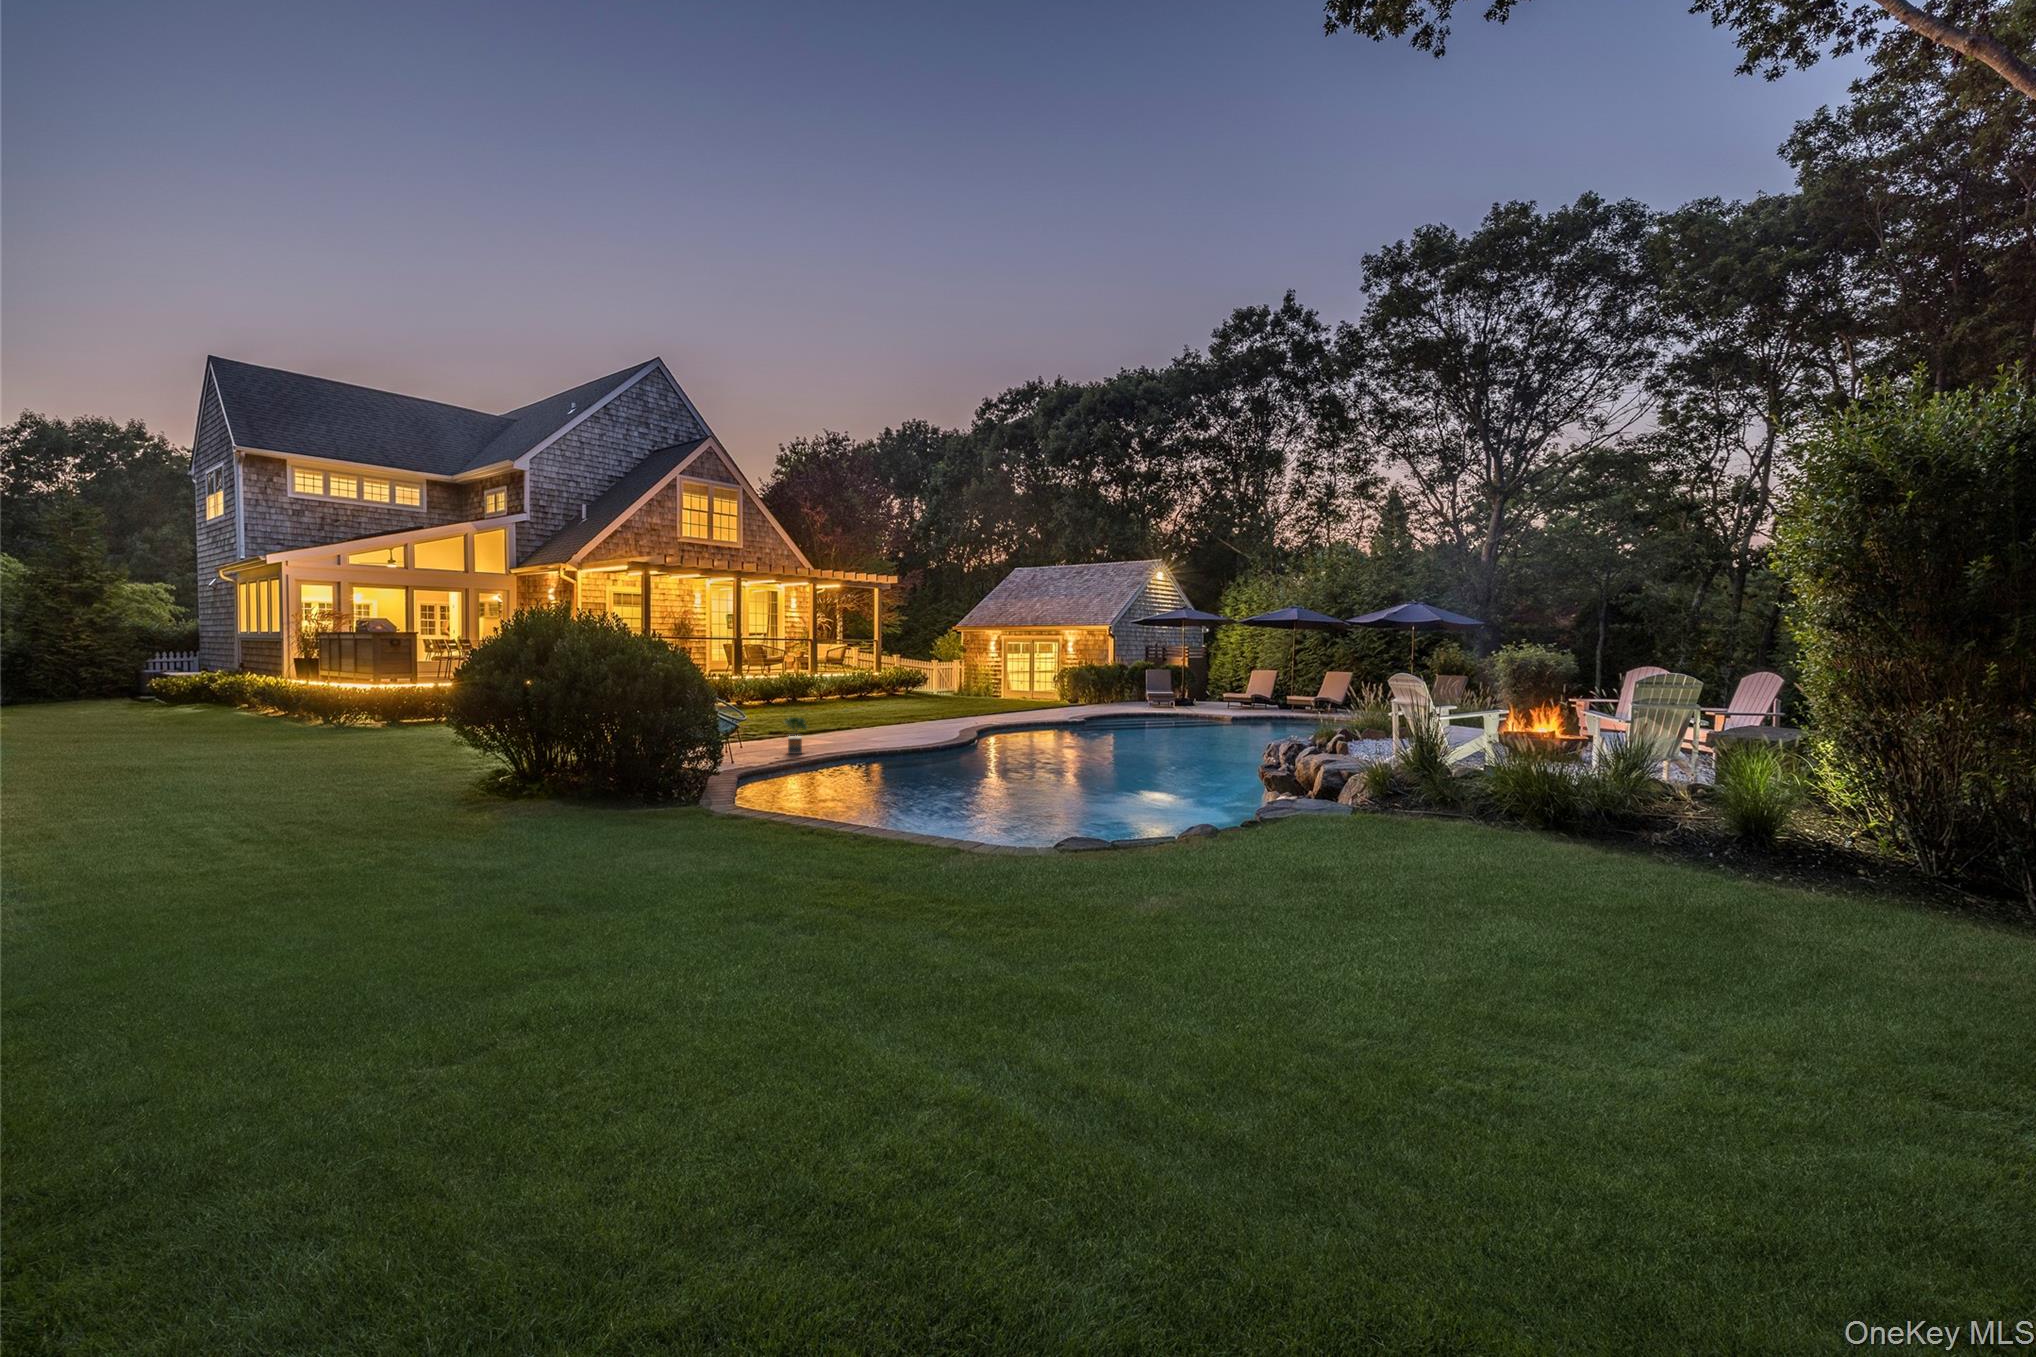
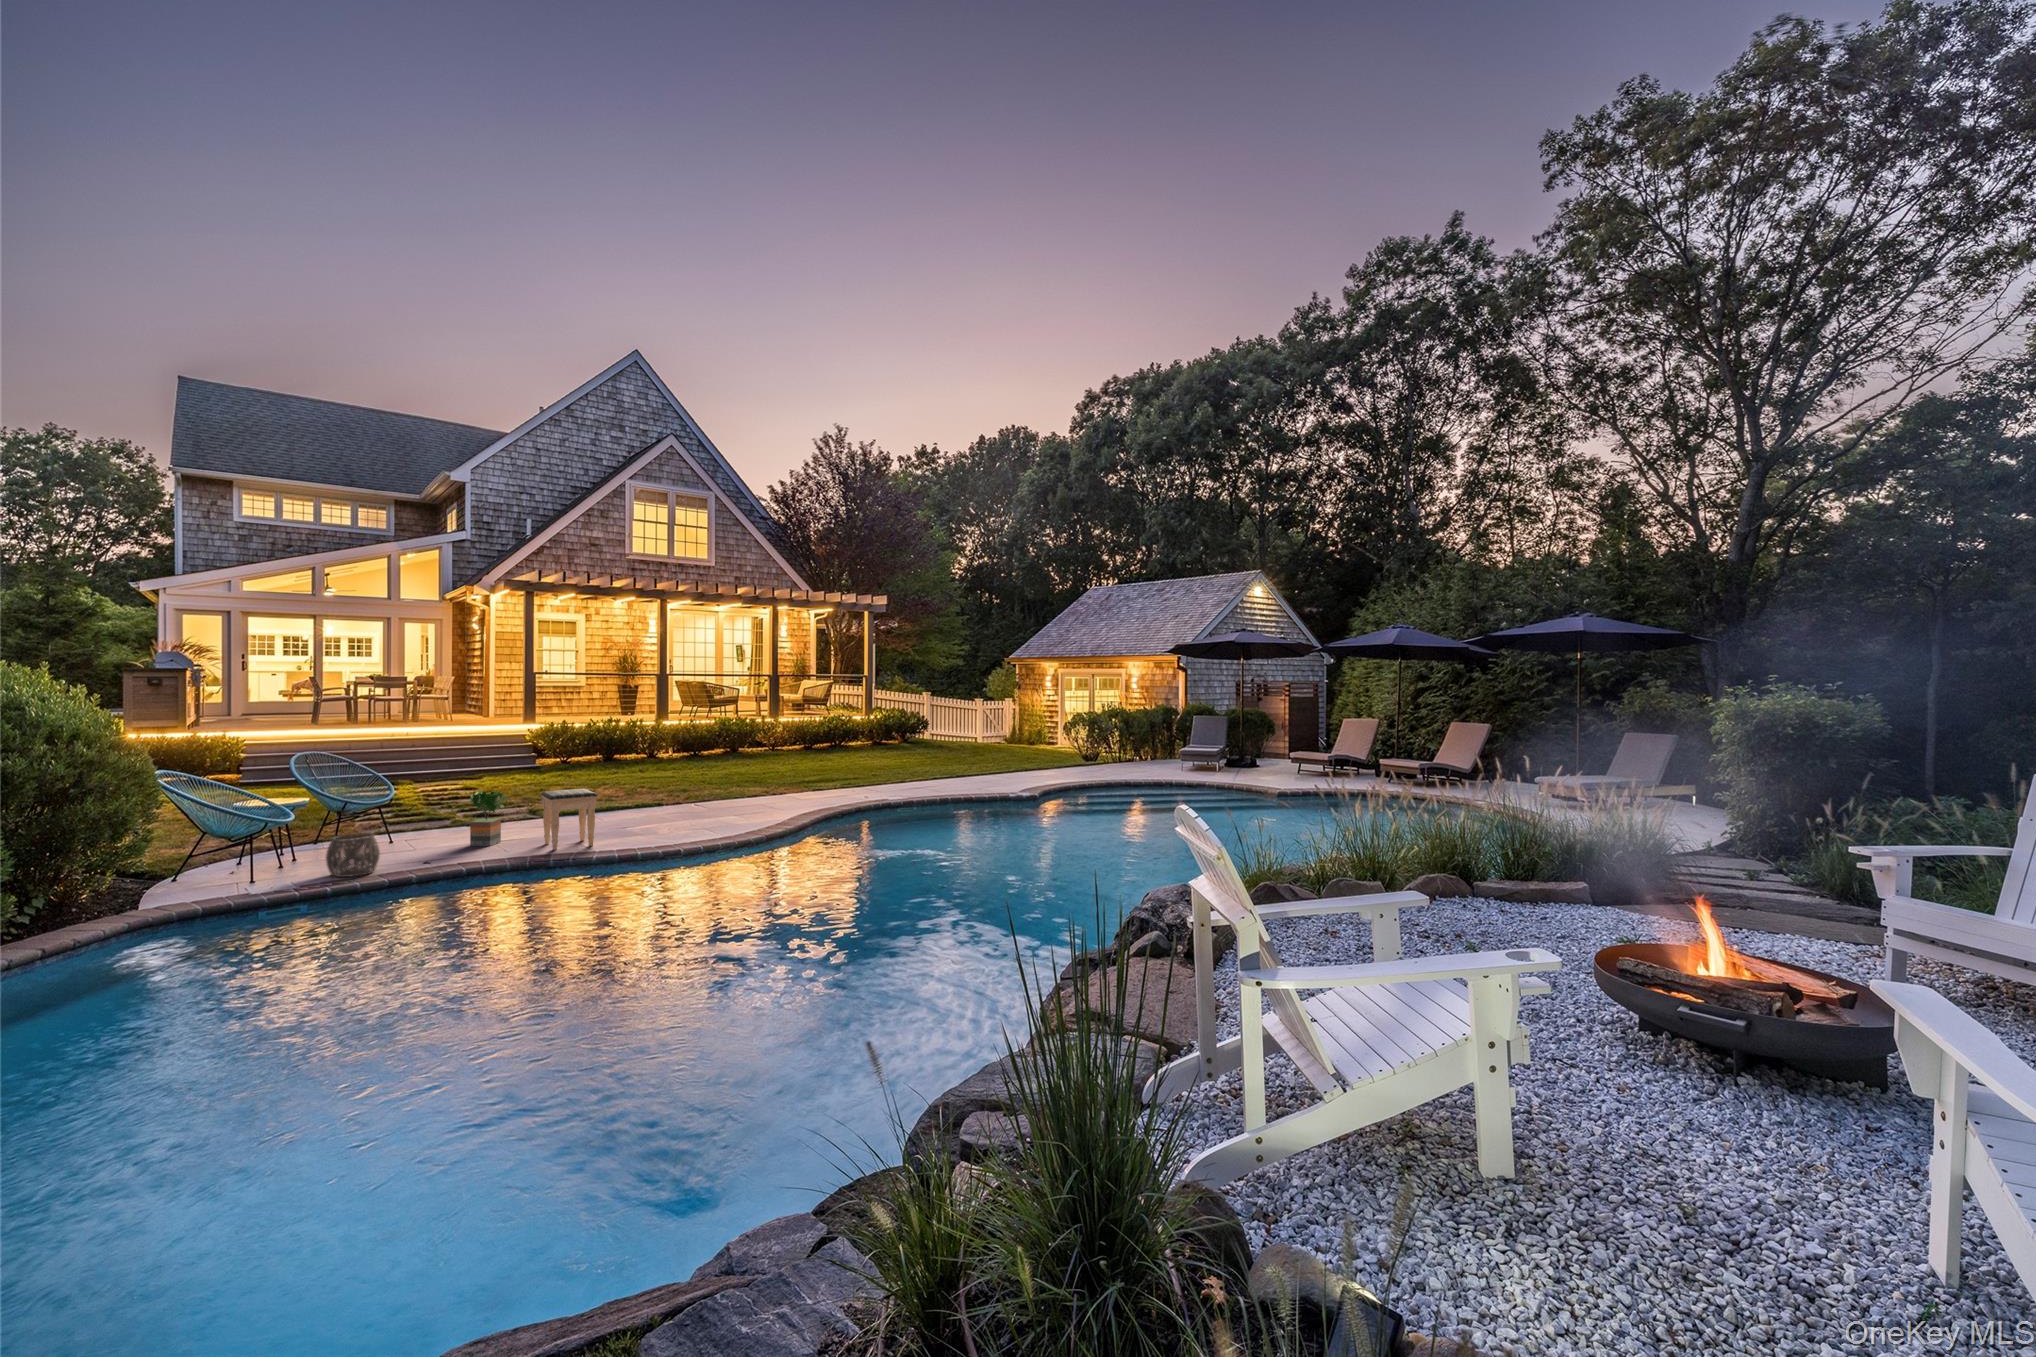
footstool: none [832,715,873,754] -> present [541,789,598,850]
woven basket: none [750,741,780,769] -> present [326,833,380,877]

